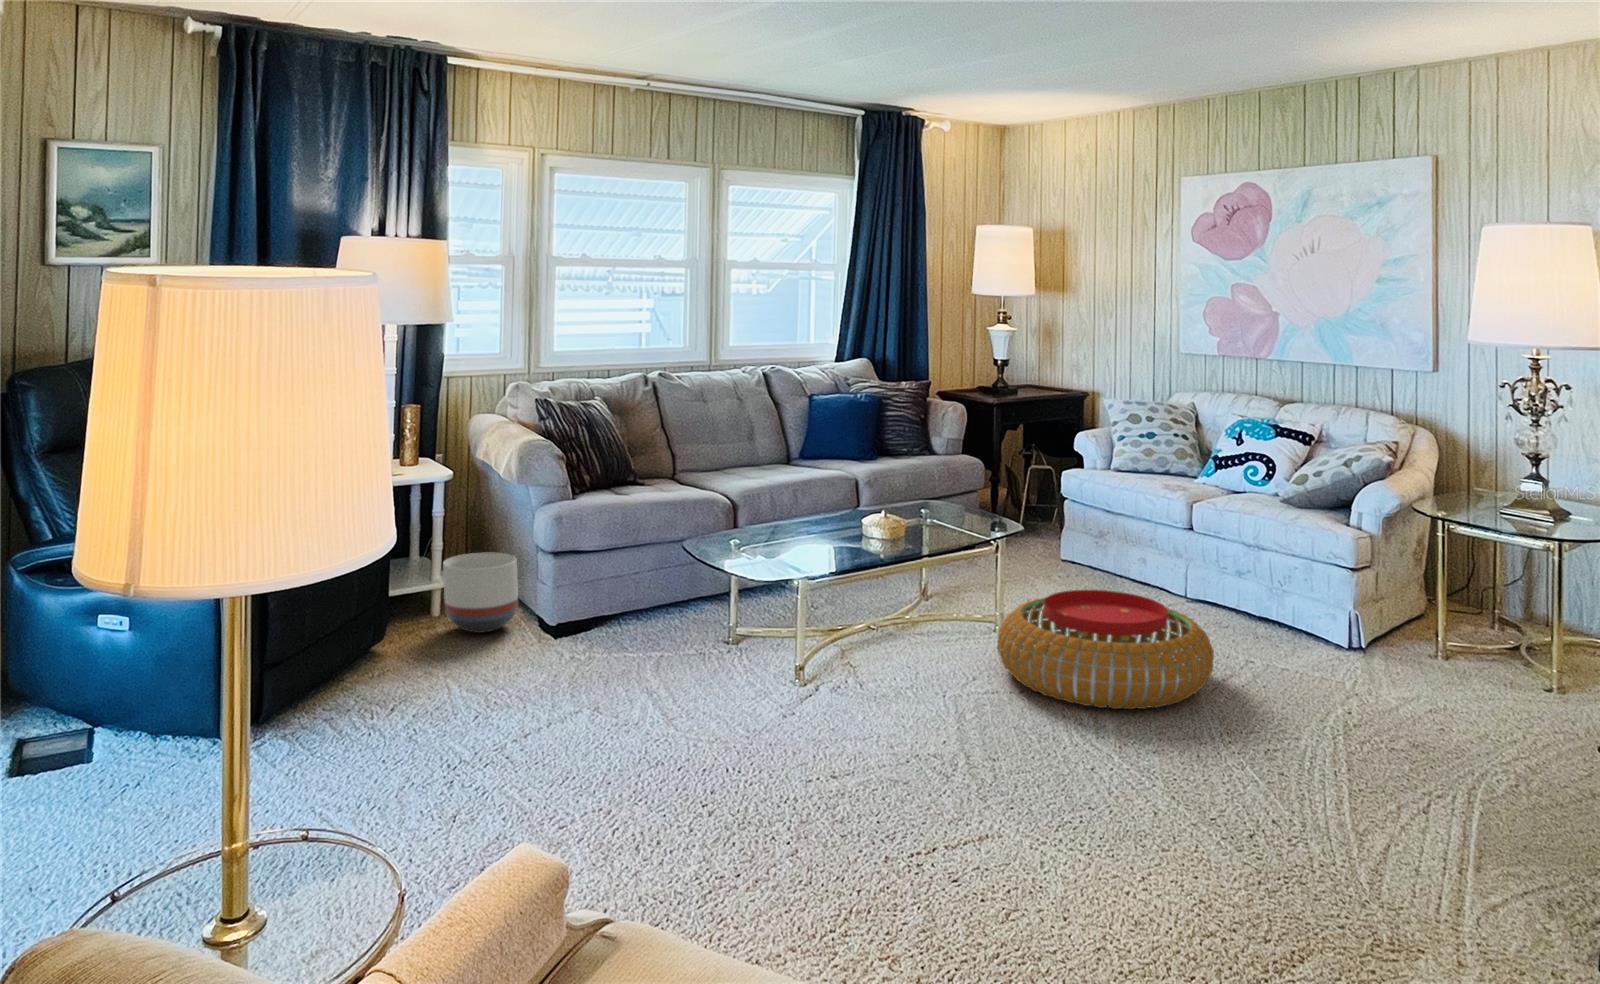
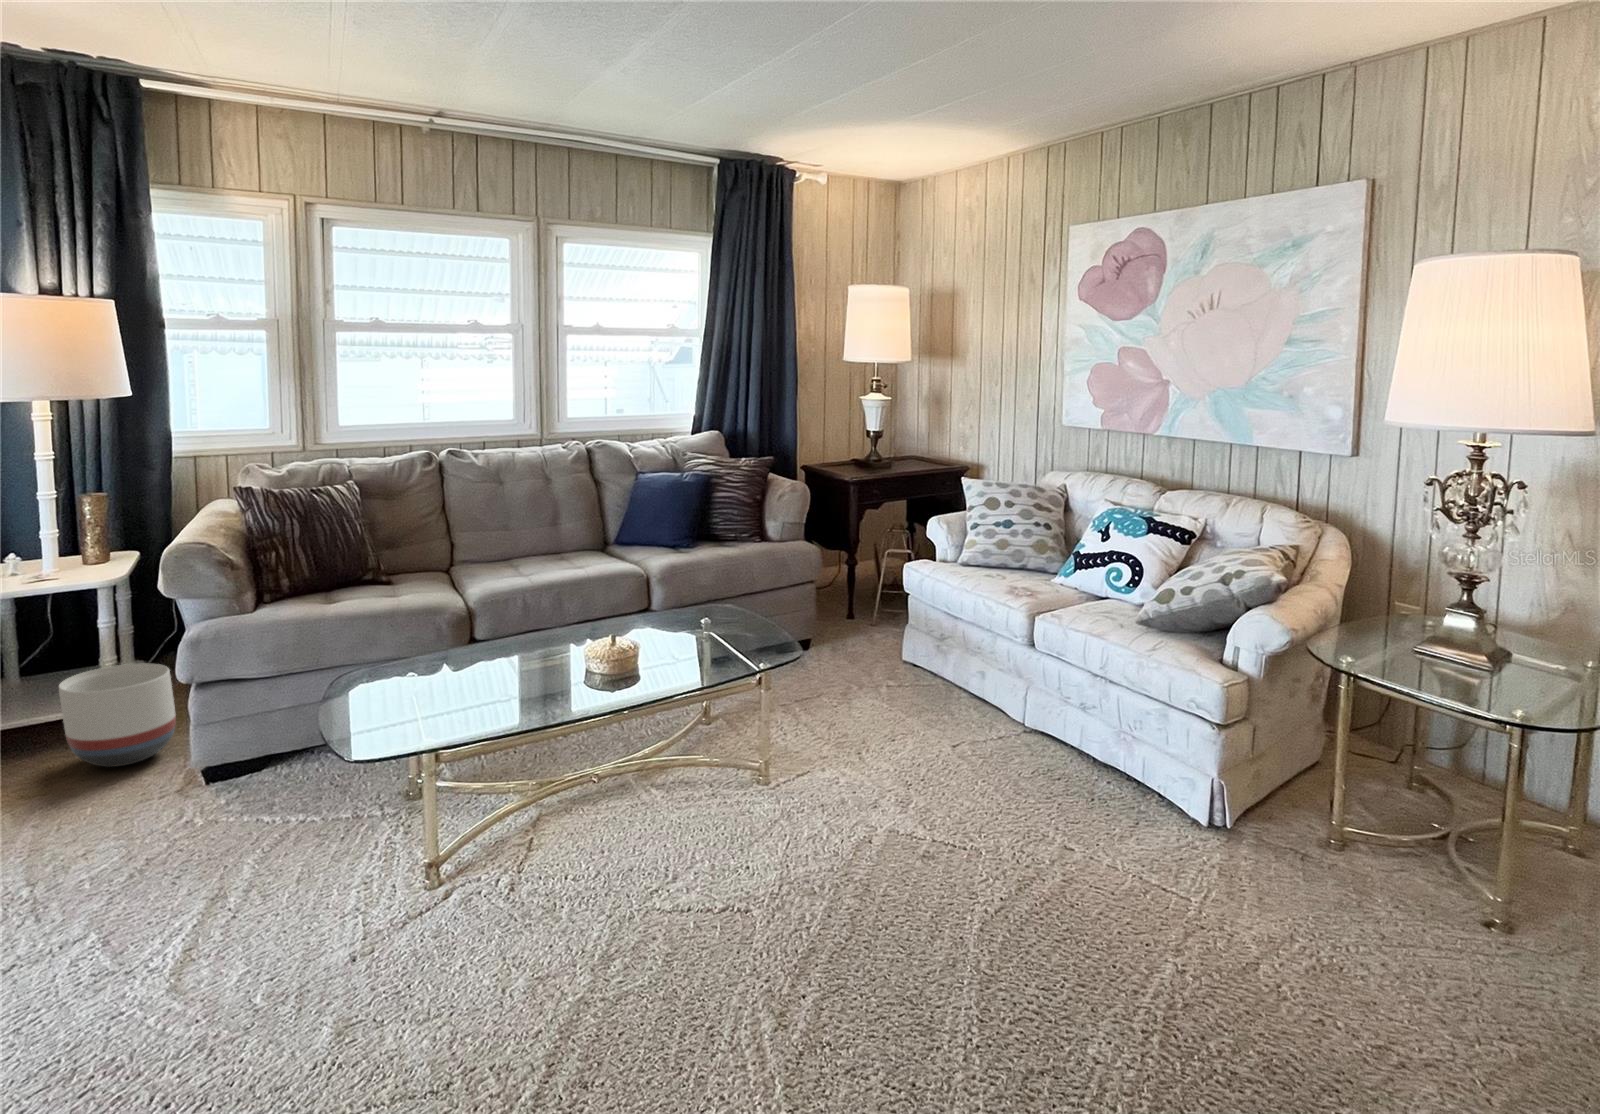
pouf: present [997,590,1214,709] -> none [703,748,995,953]

